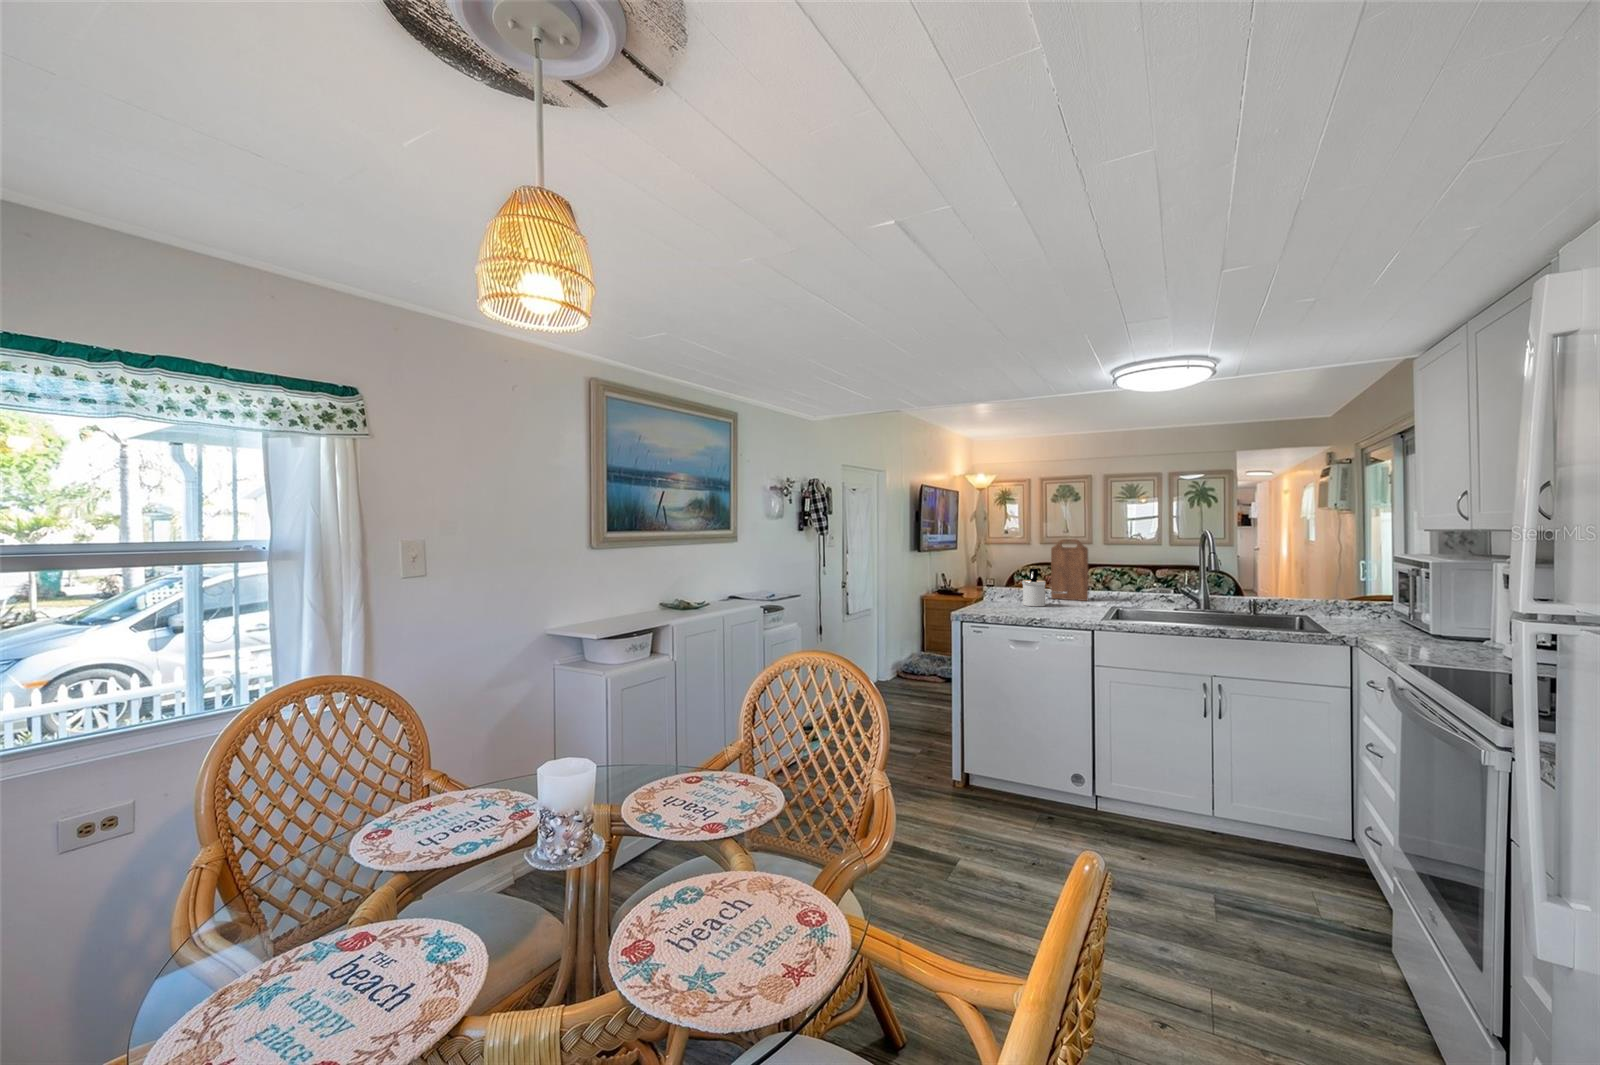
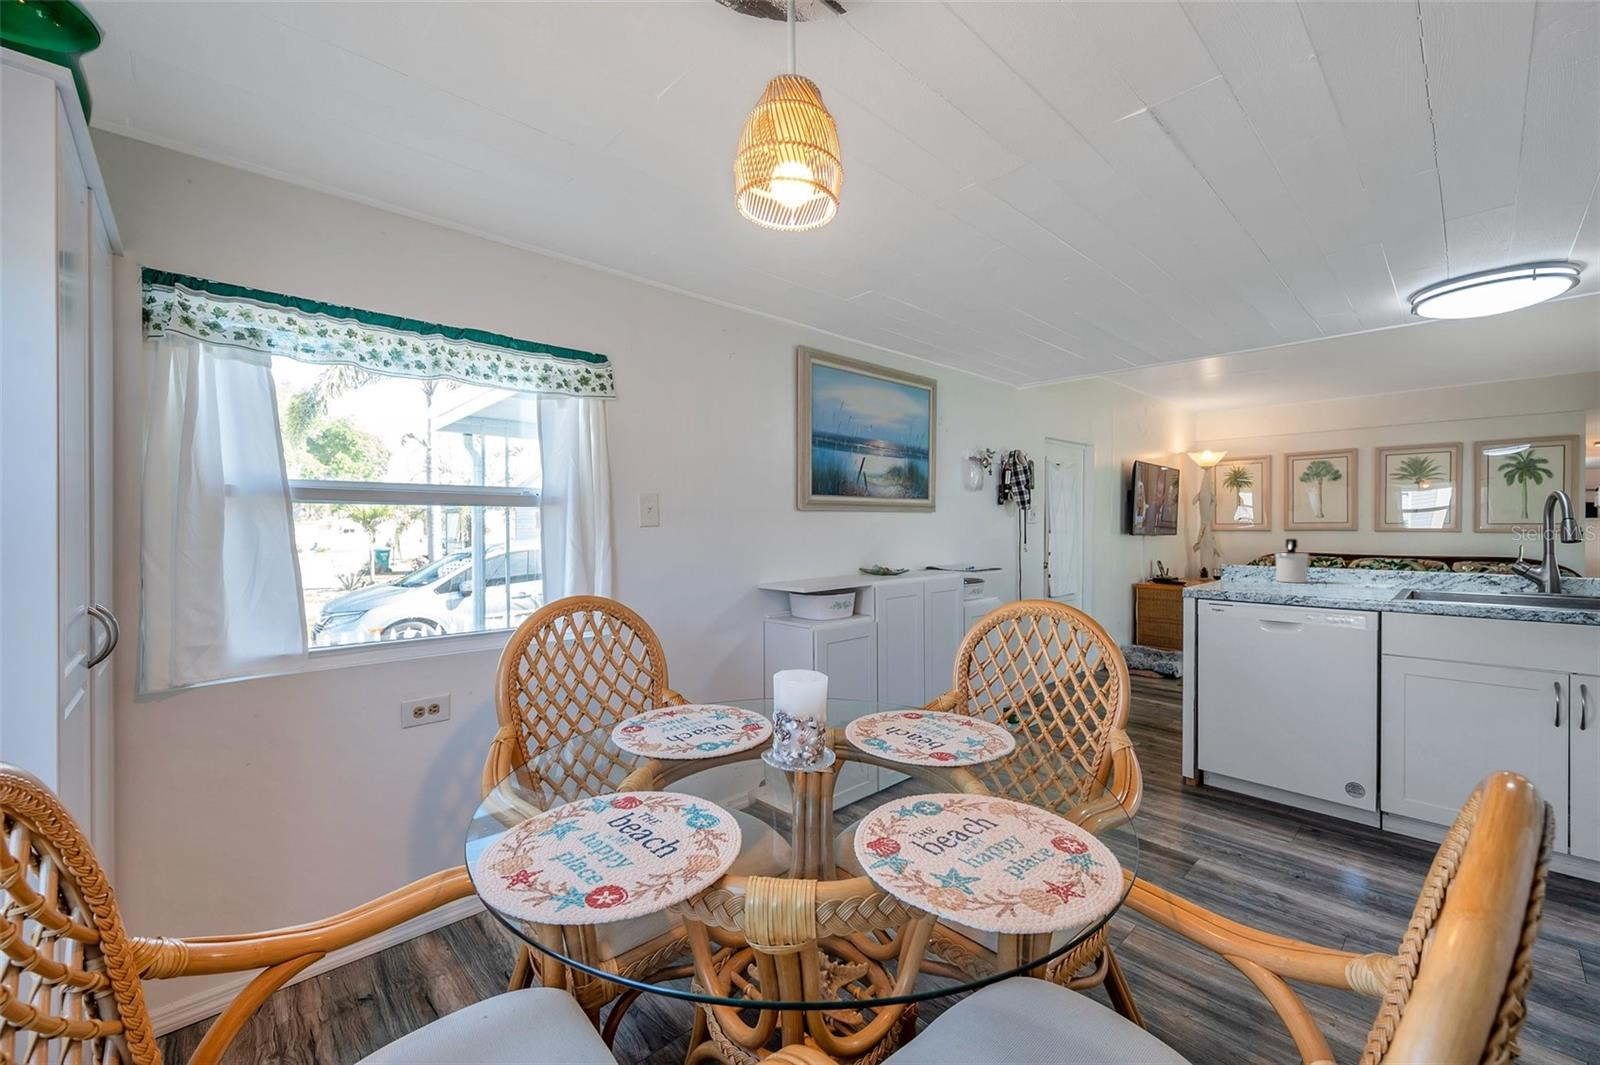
cutting board: present [1051,539,1088,601] -> none [1313,506,1368,580]

